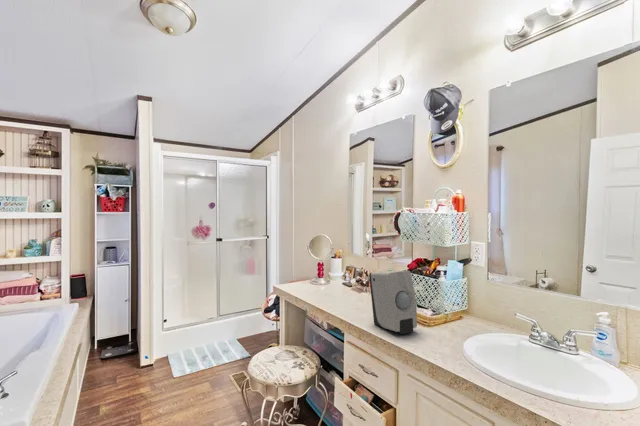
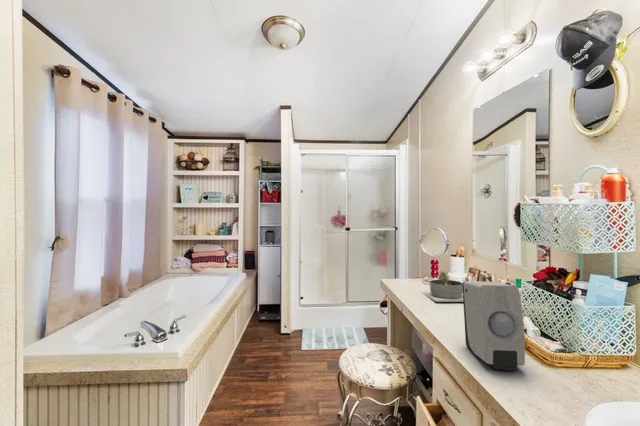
succulent planter: none [316,270,360,297] -> present [422,271,463,302]

